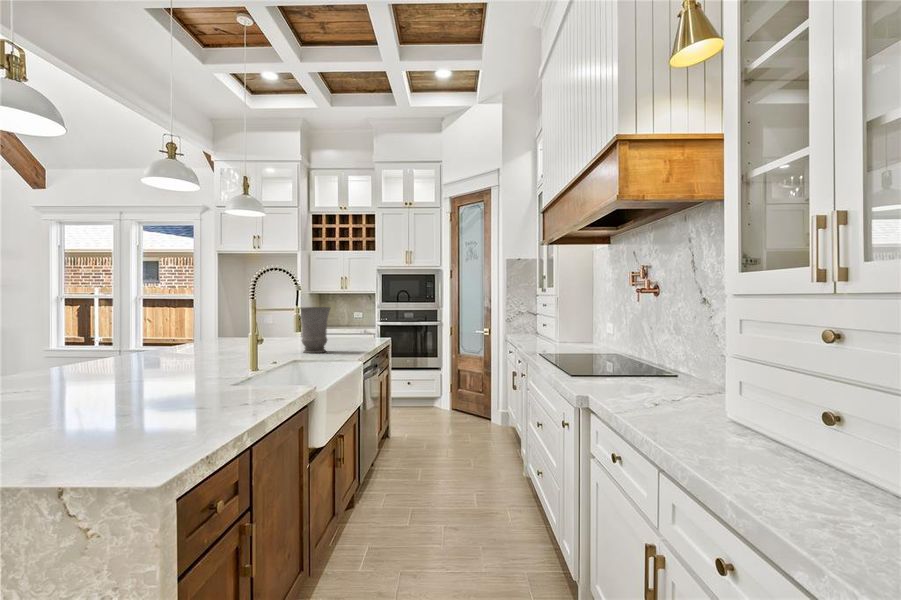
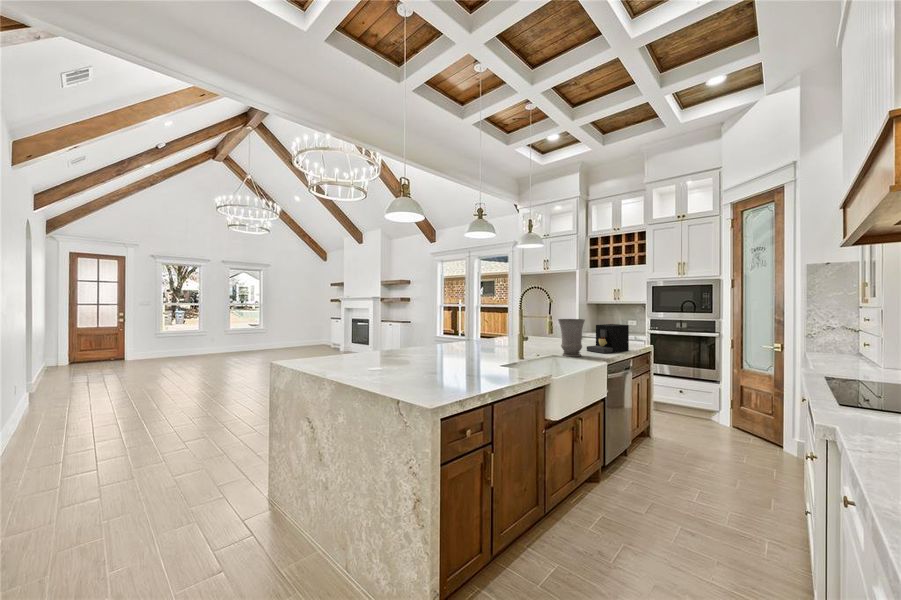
coffee maker: none [327,314,370,347] -> present [587,324,629,353]

